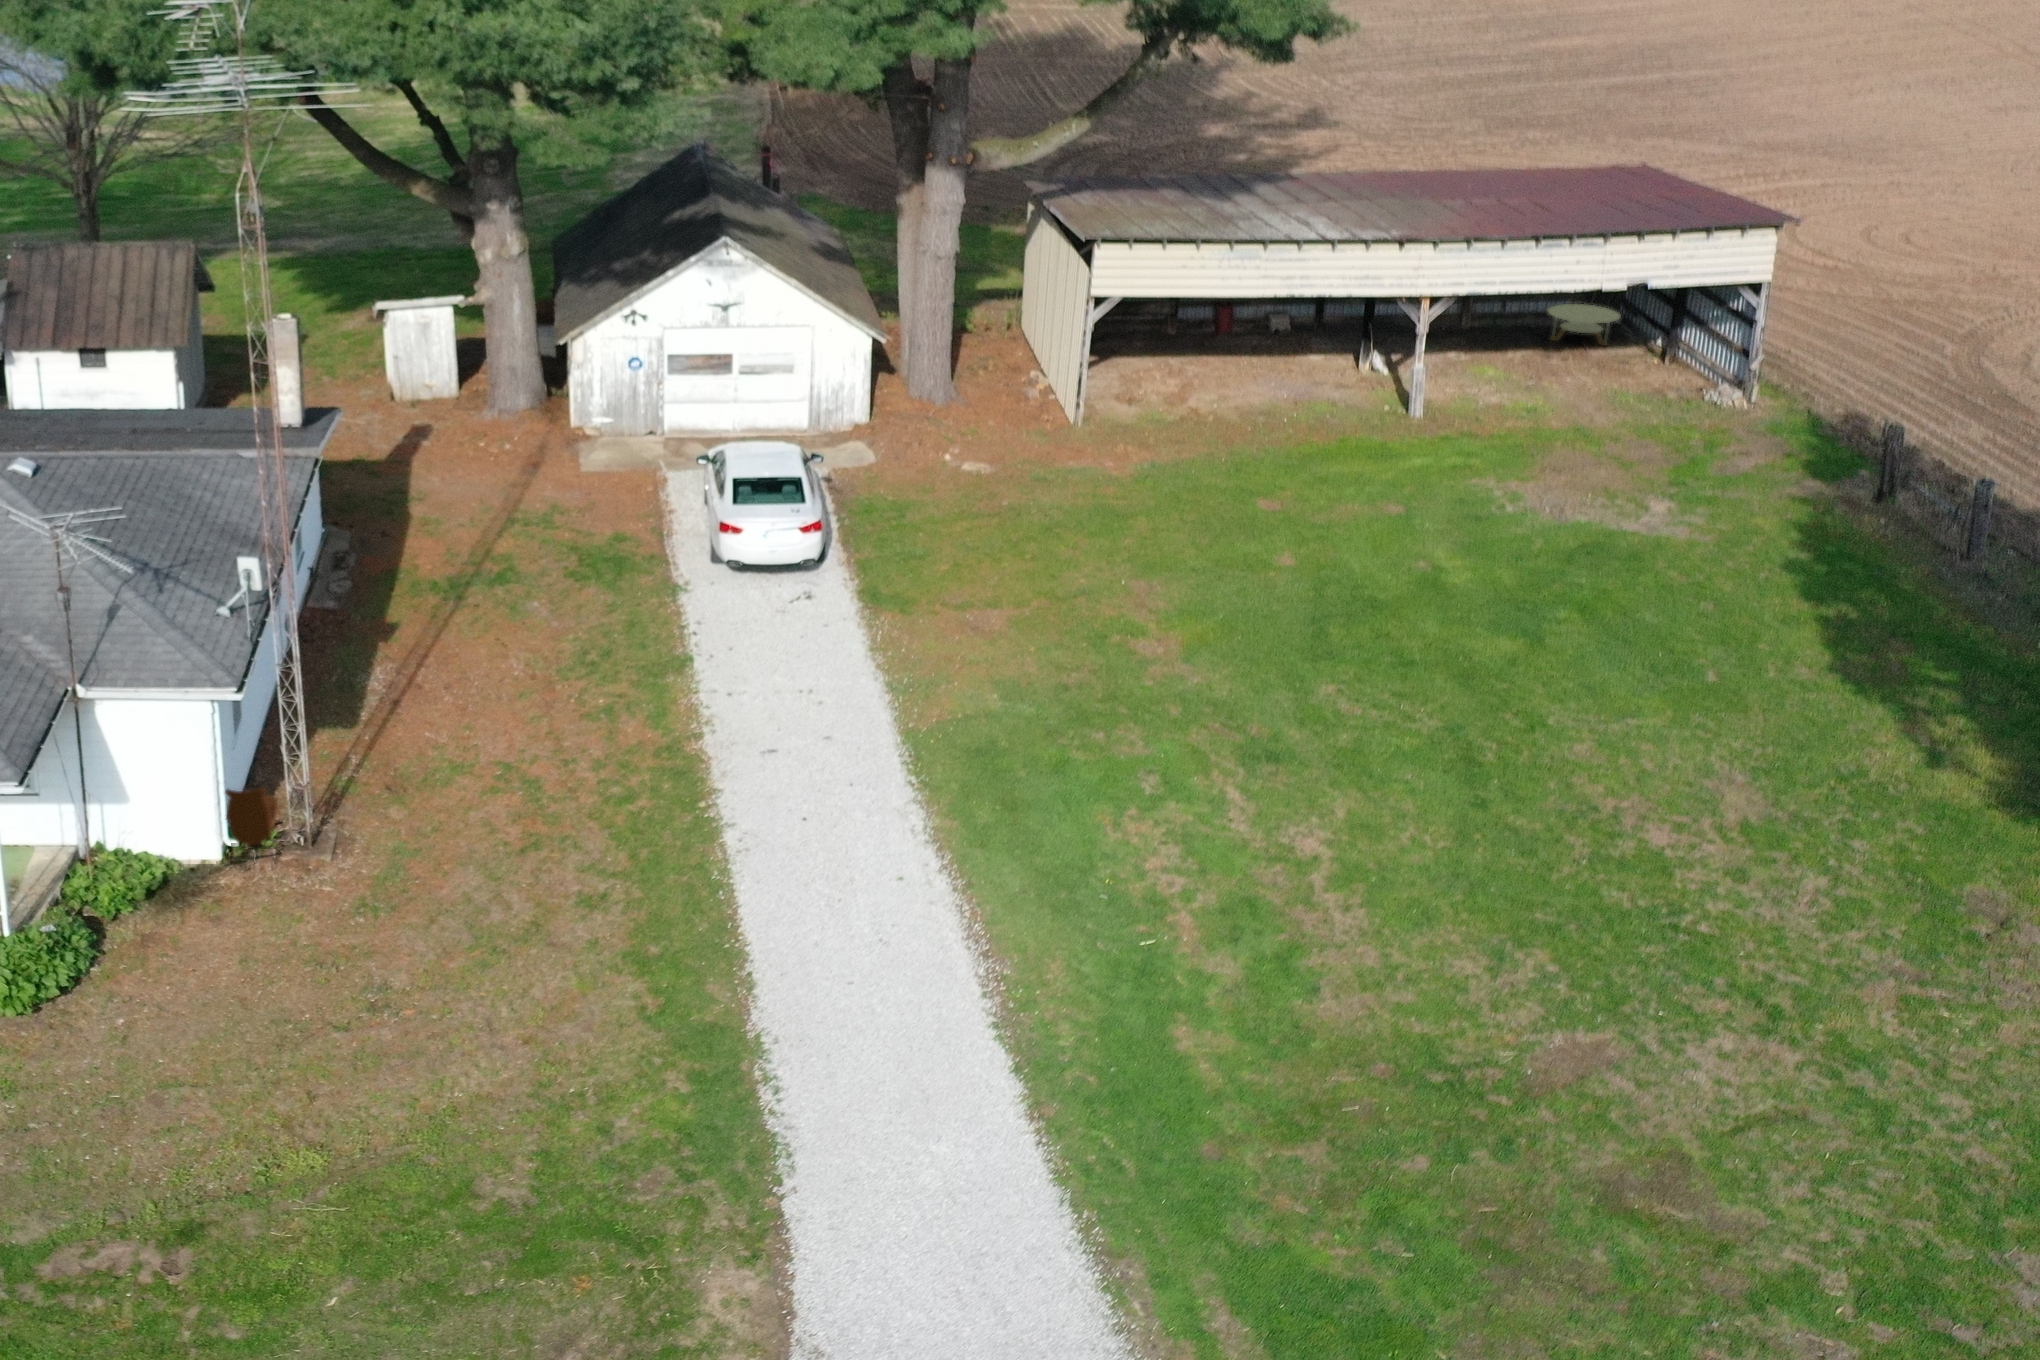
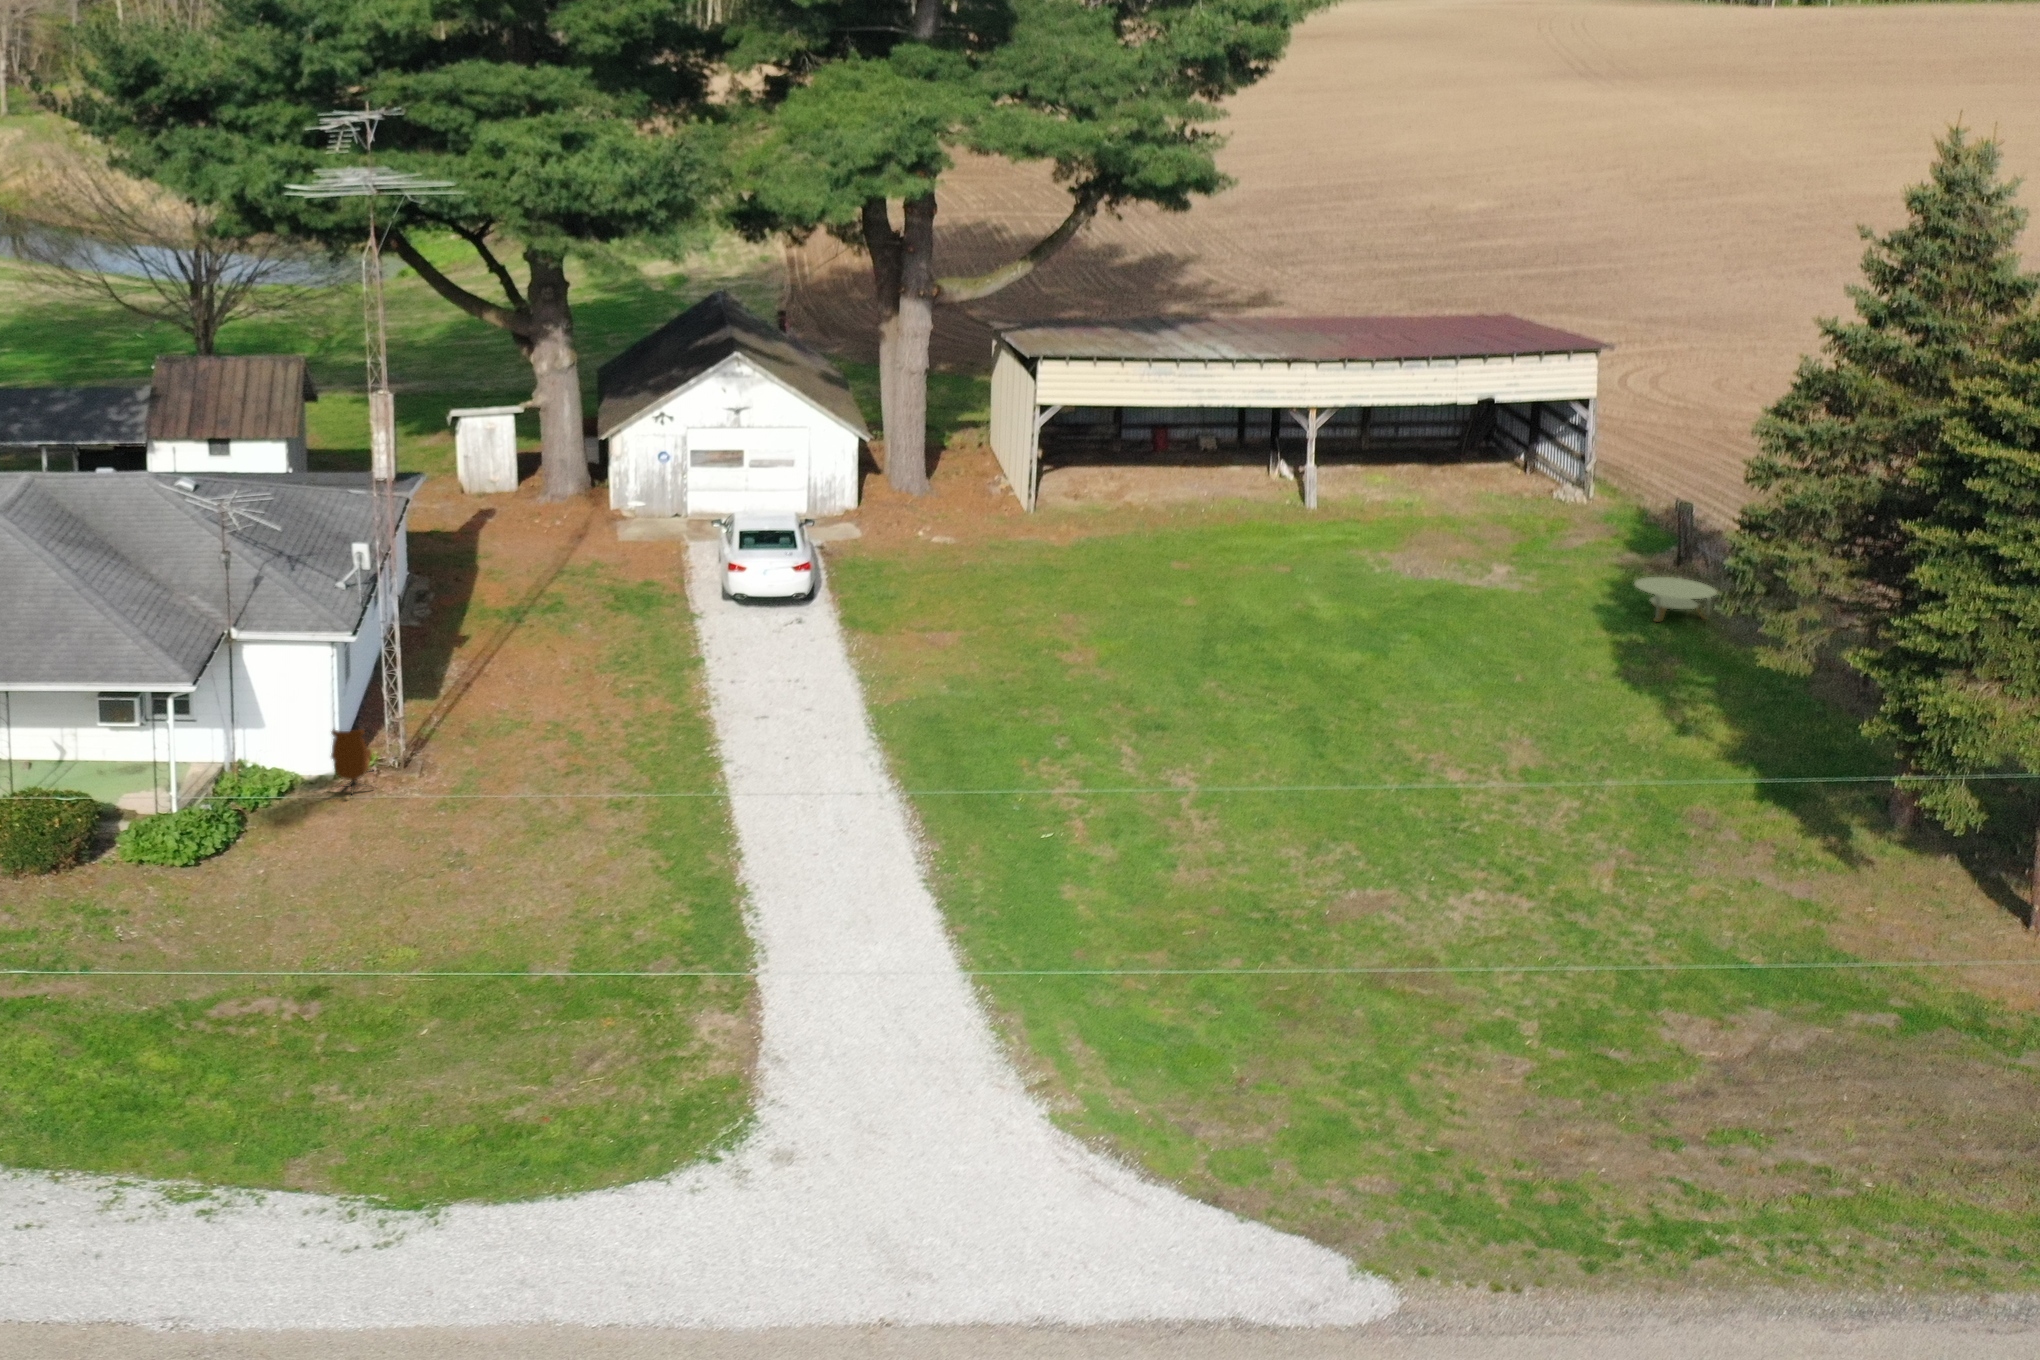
round table: present [1548,304,1620,346] -> present [1635,577,1716,622]

